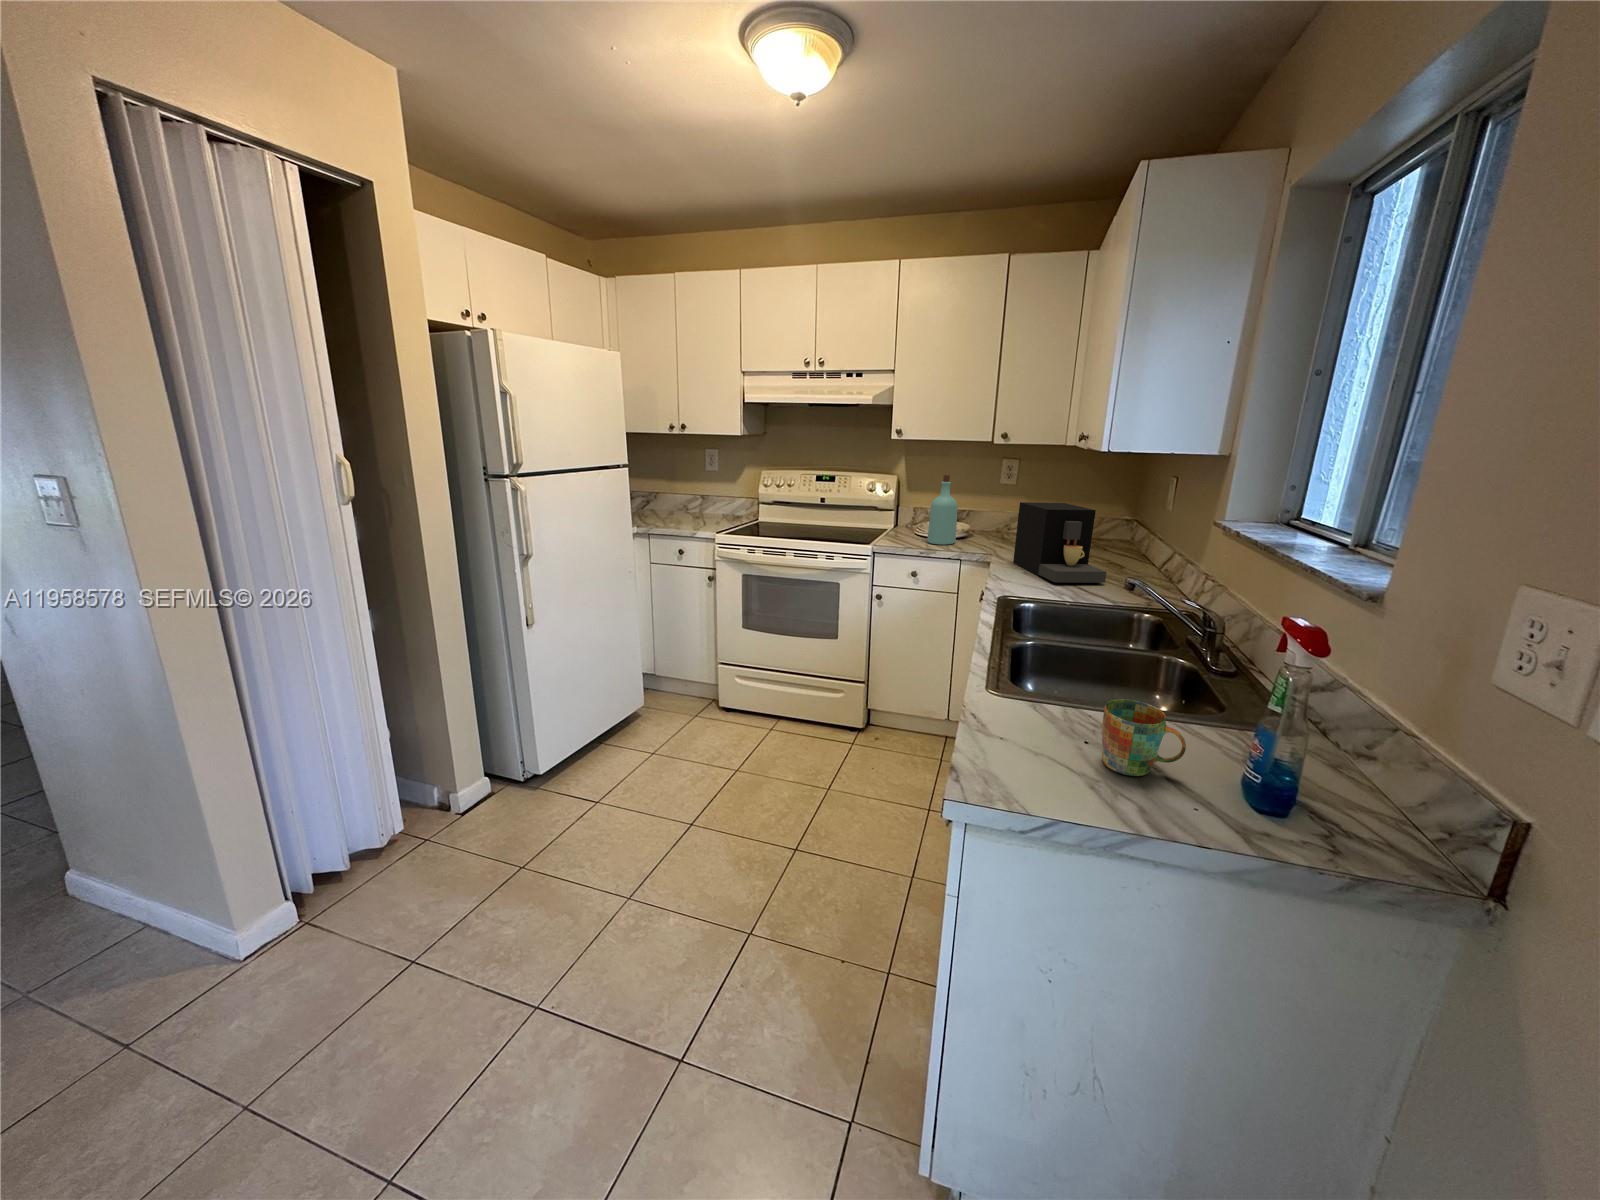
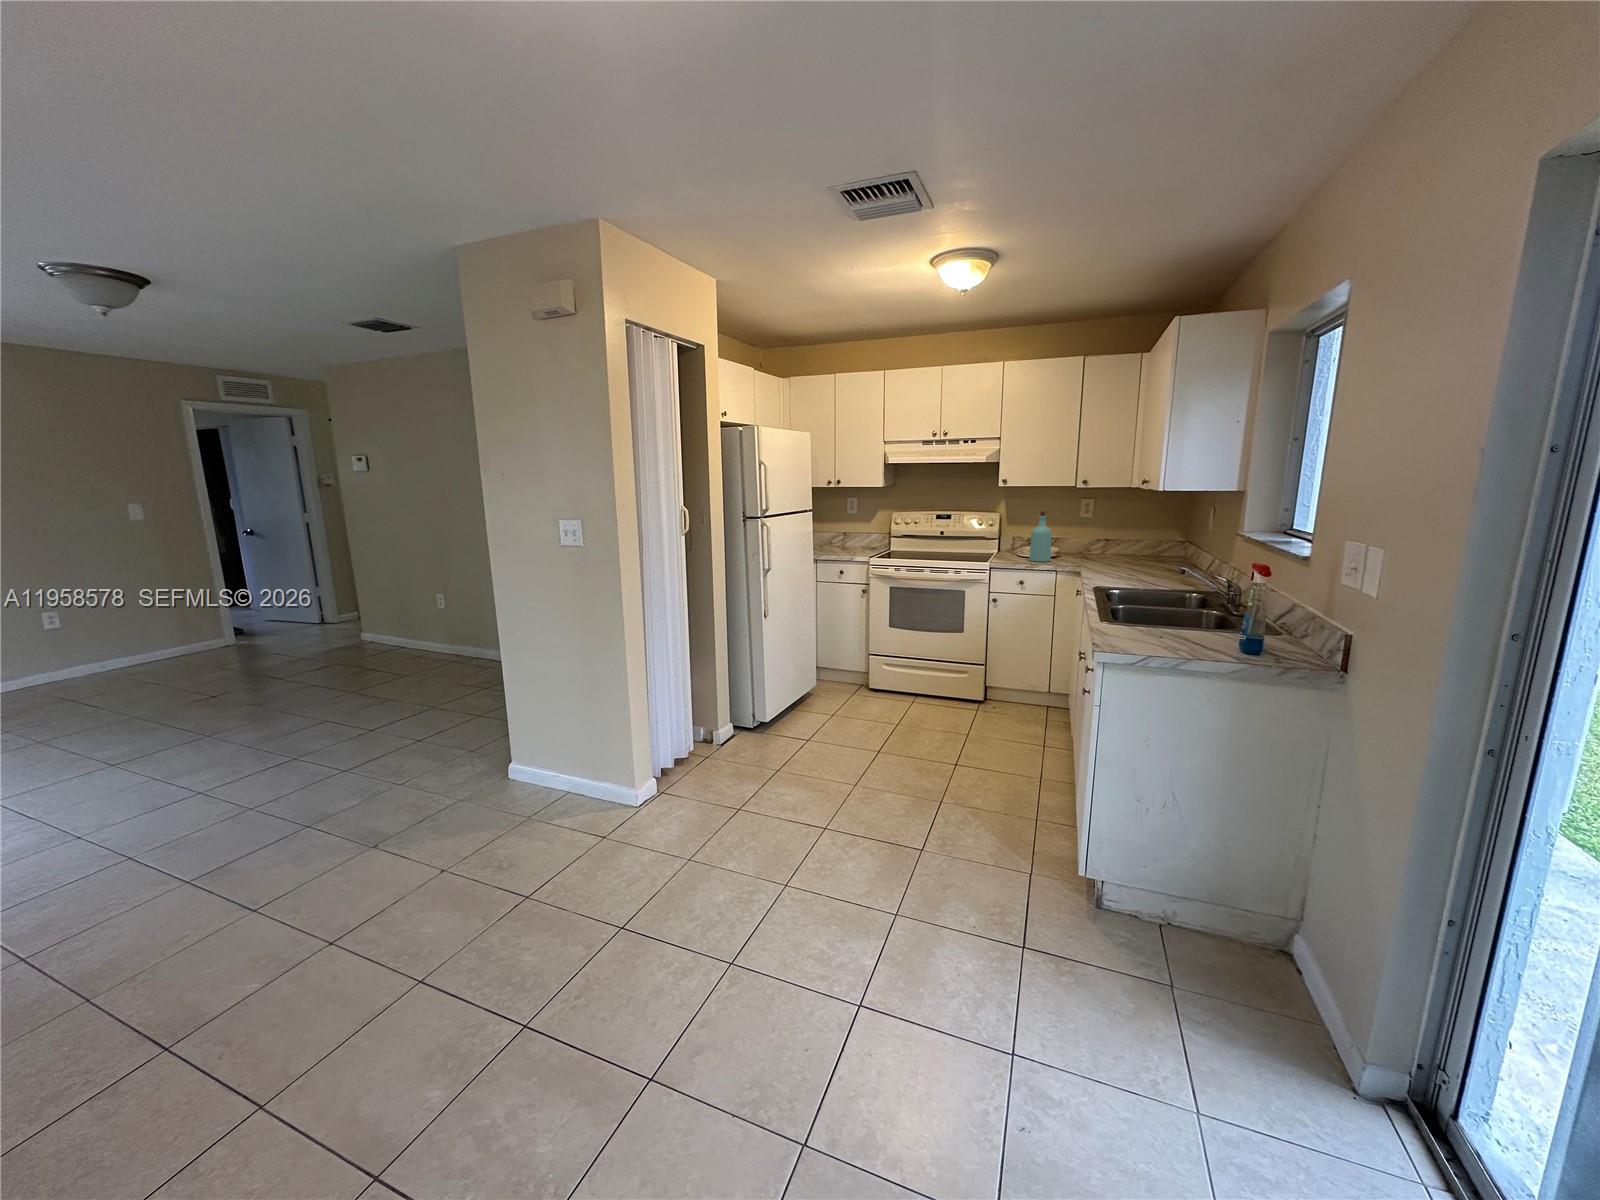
coffee maker: present [1013,502,1107,583] -> none [1098,527,1167,579]
mug: present [1102,699,1186,776] -> none [1166,611,1209,645]

